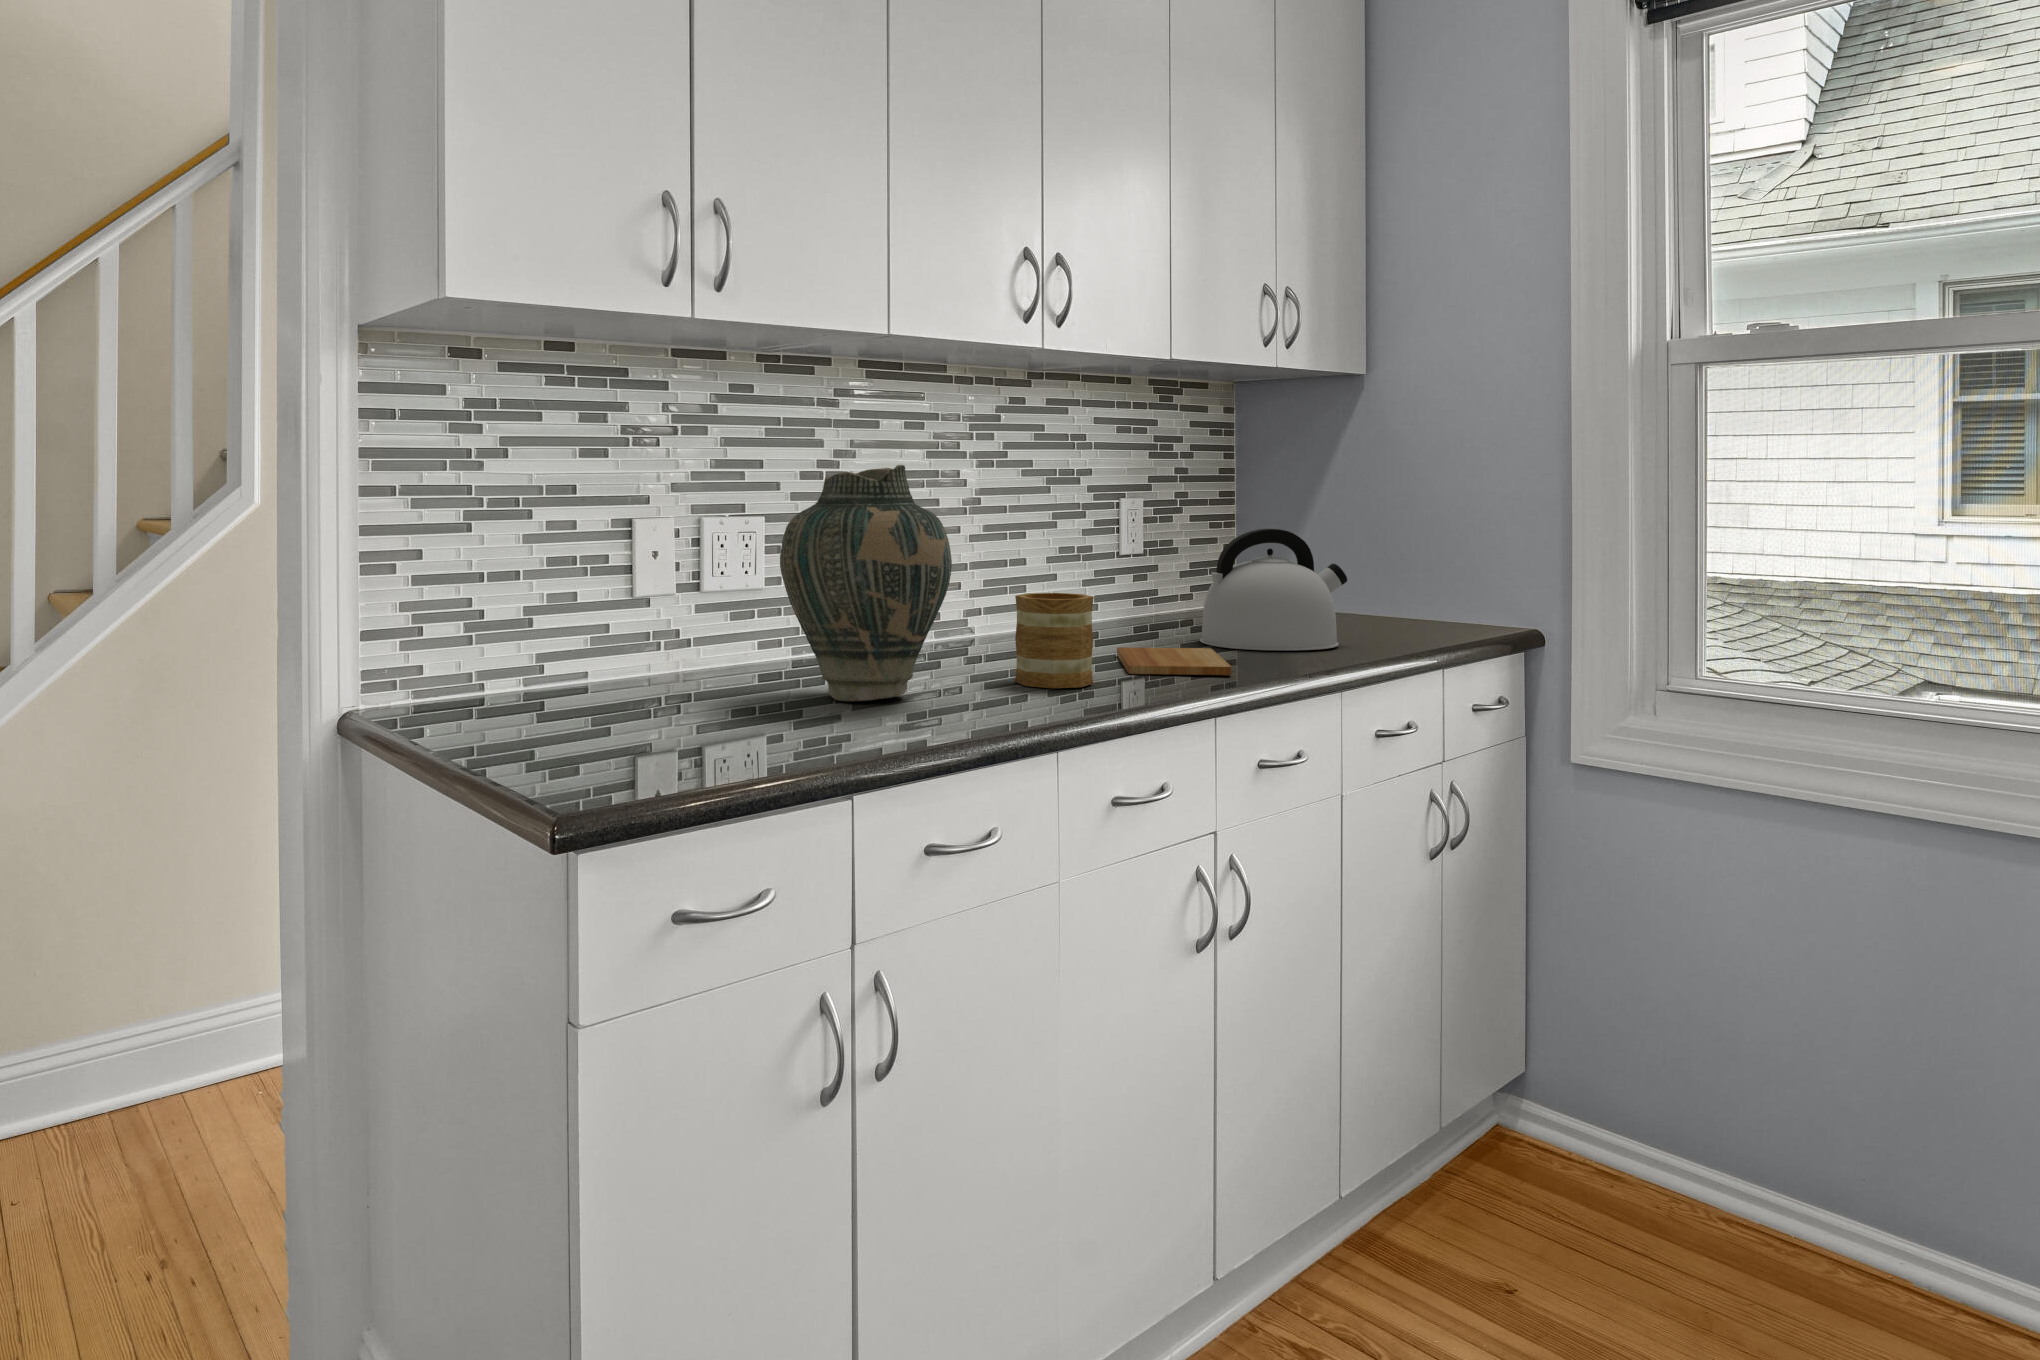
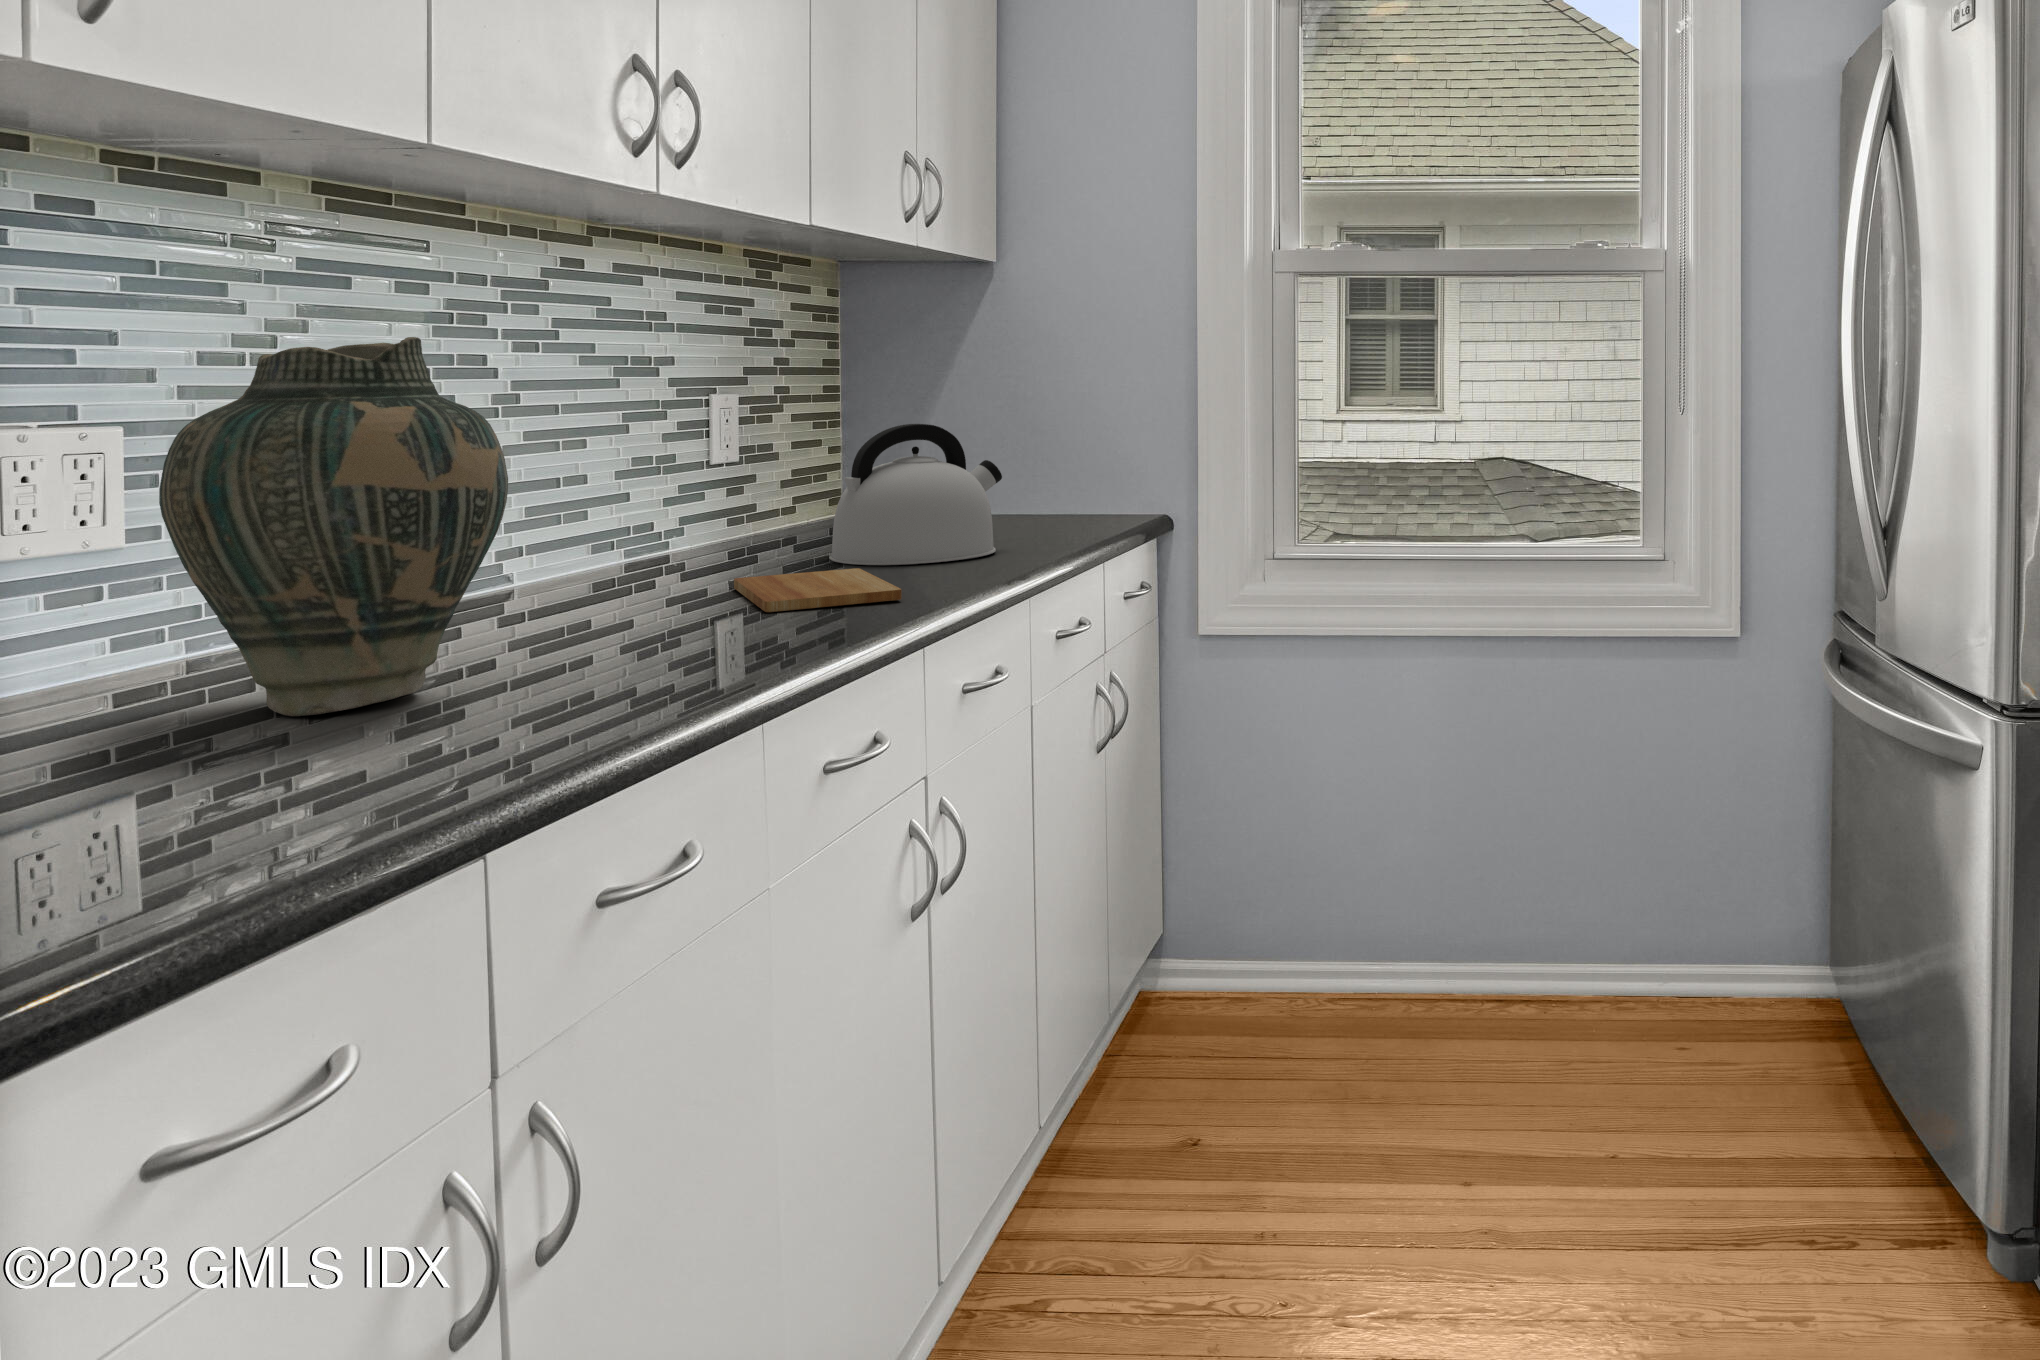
mug: present [1015,593,1094,688] -> none [602,515,725,648]

